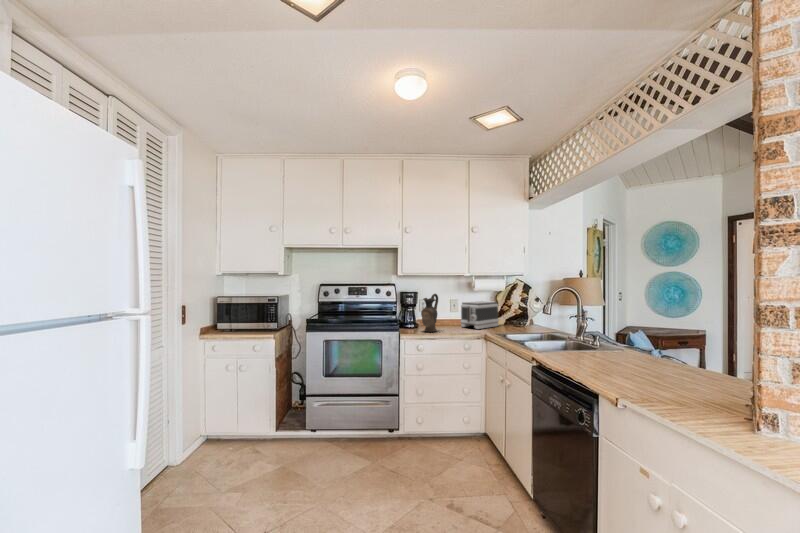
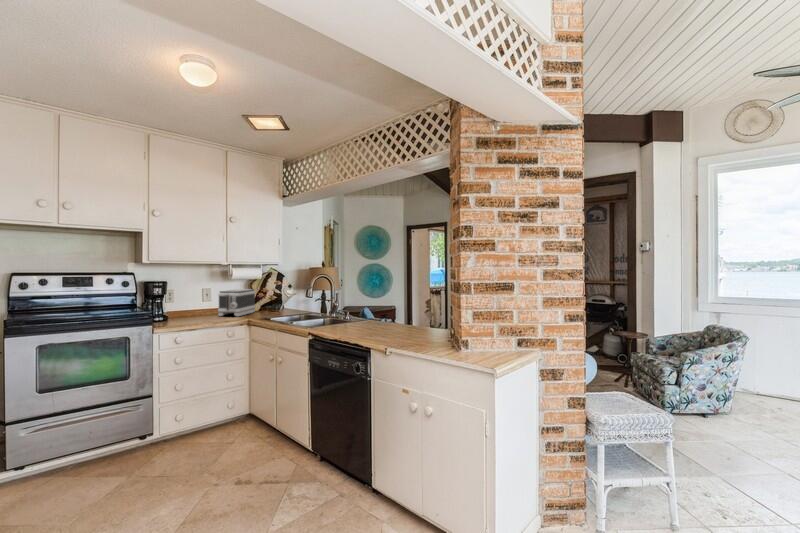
ceramic pitcher: present [421,294,438,332] -> none [176,283,196,324]

